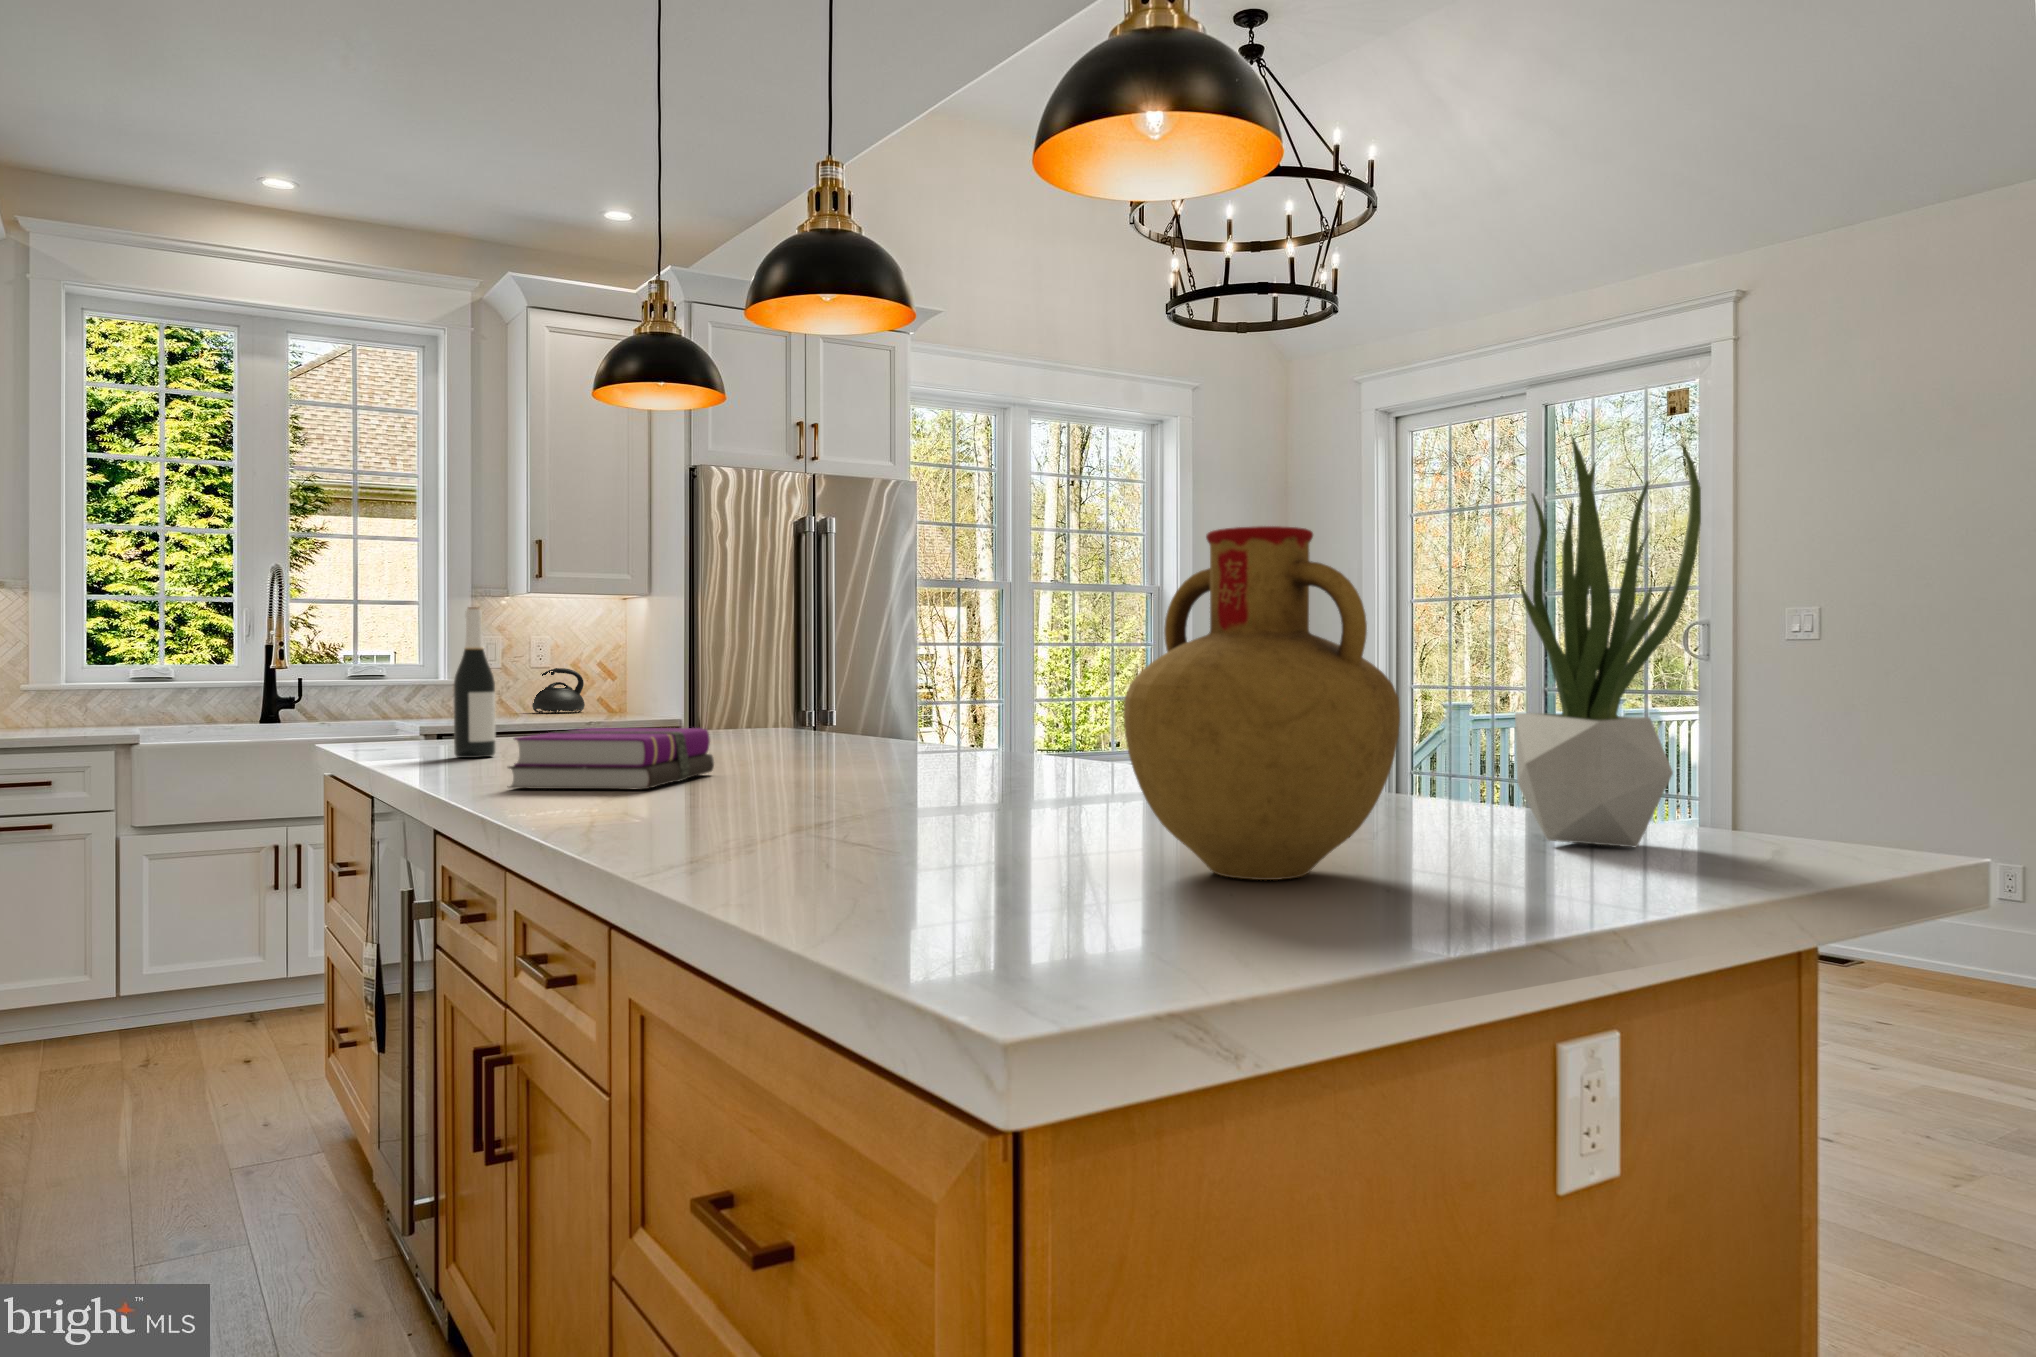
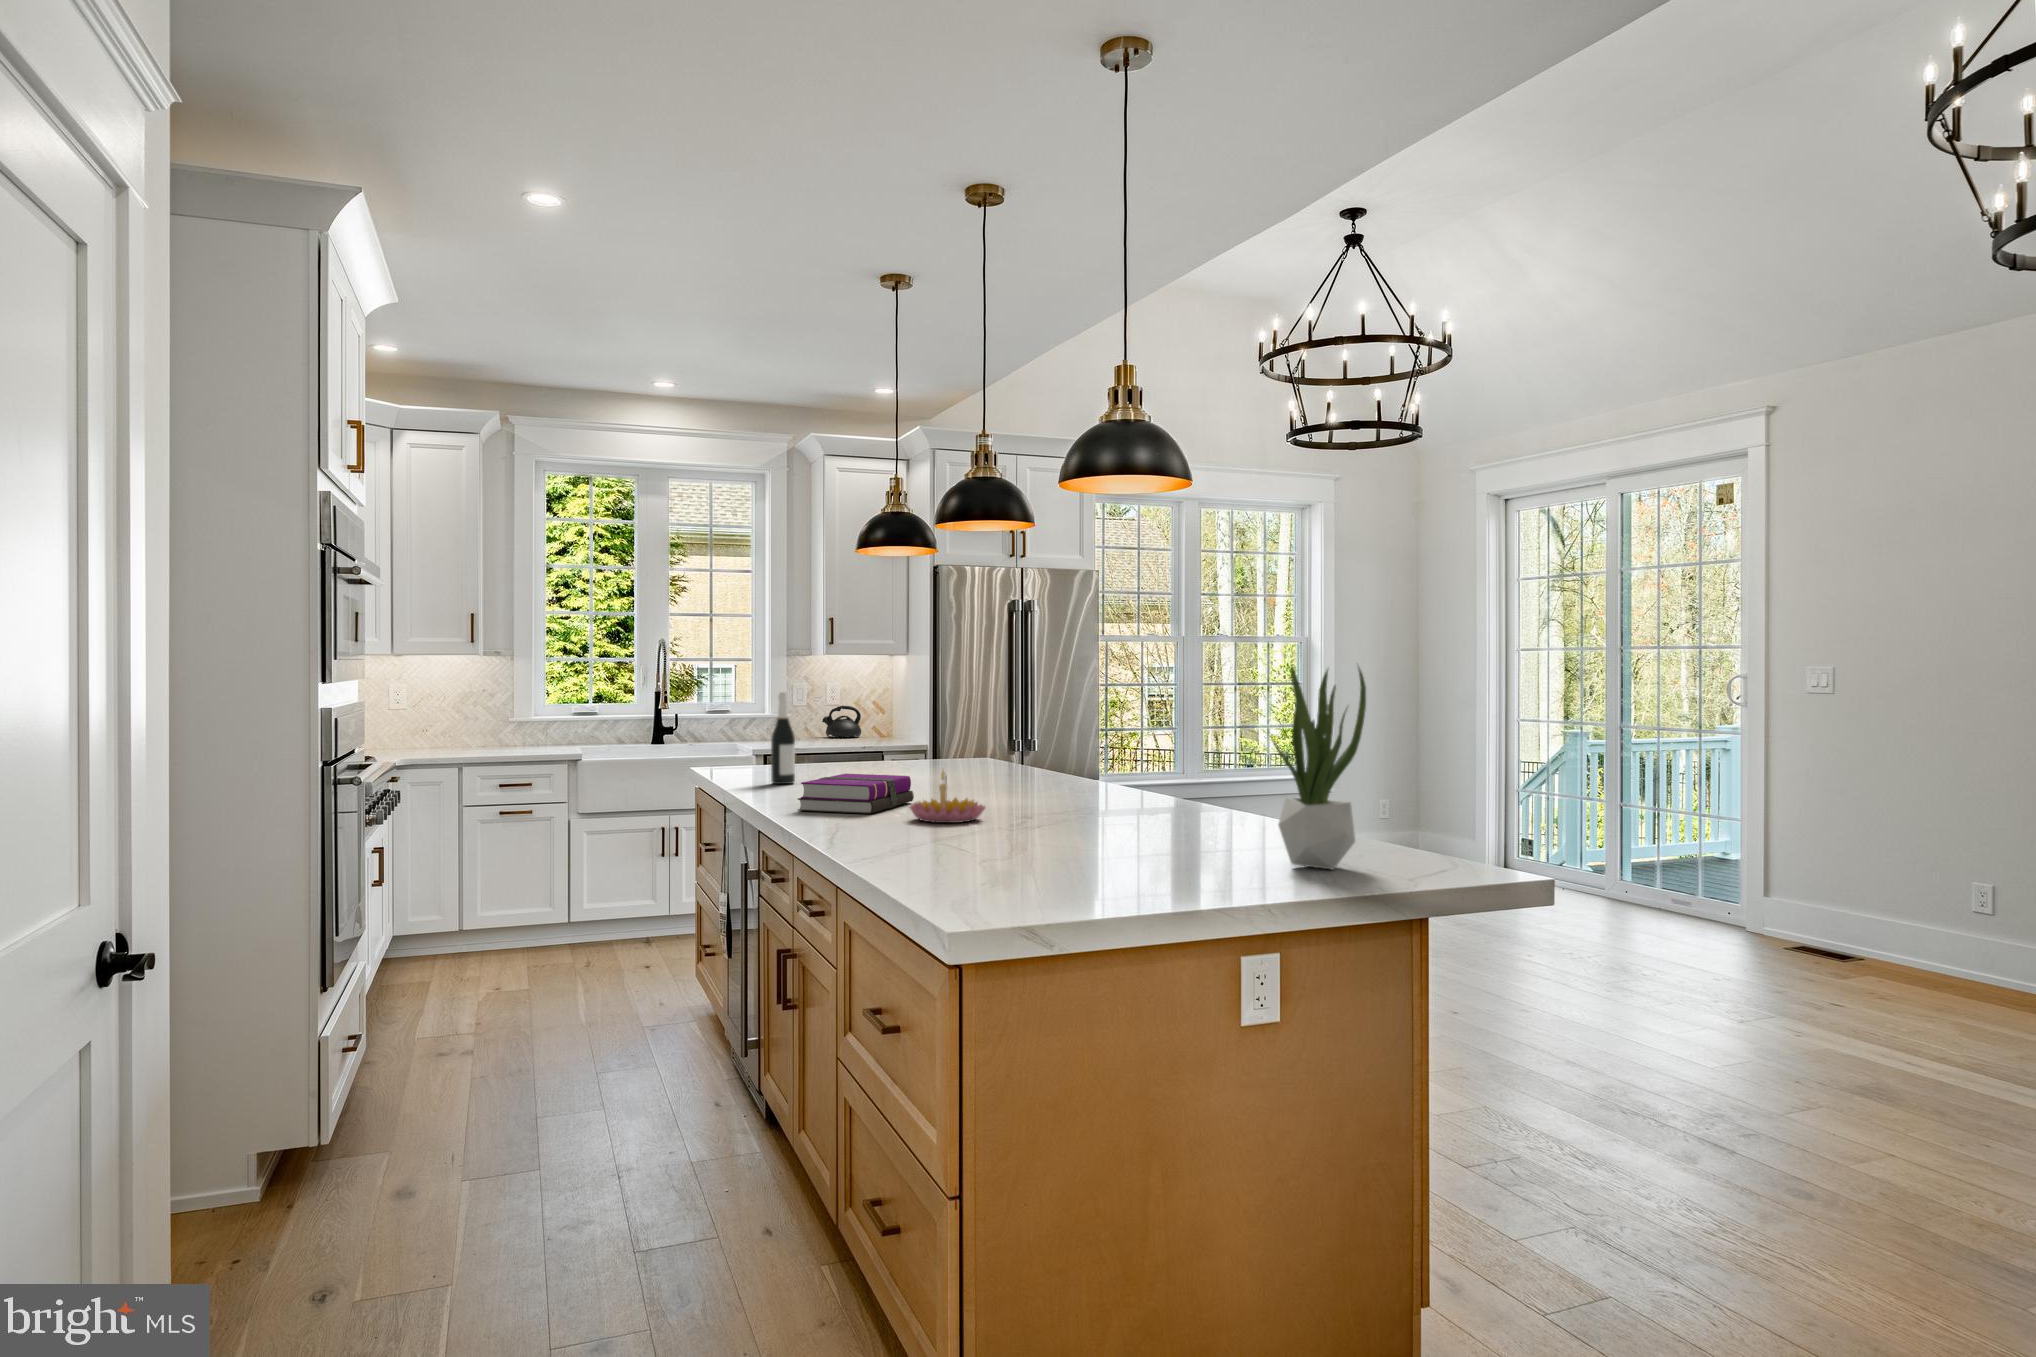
vase: present [1123,526,1400,880] -> none [1056,715,1182,879]
candle holder: none [724,700,864,799] -> present [910,771,985,823]

